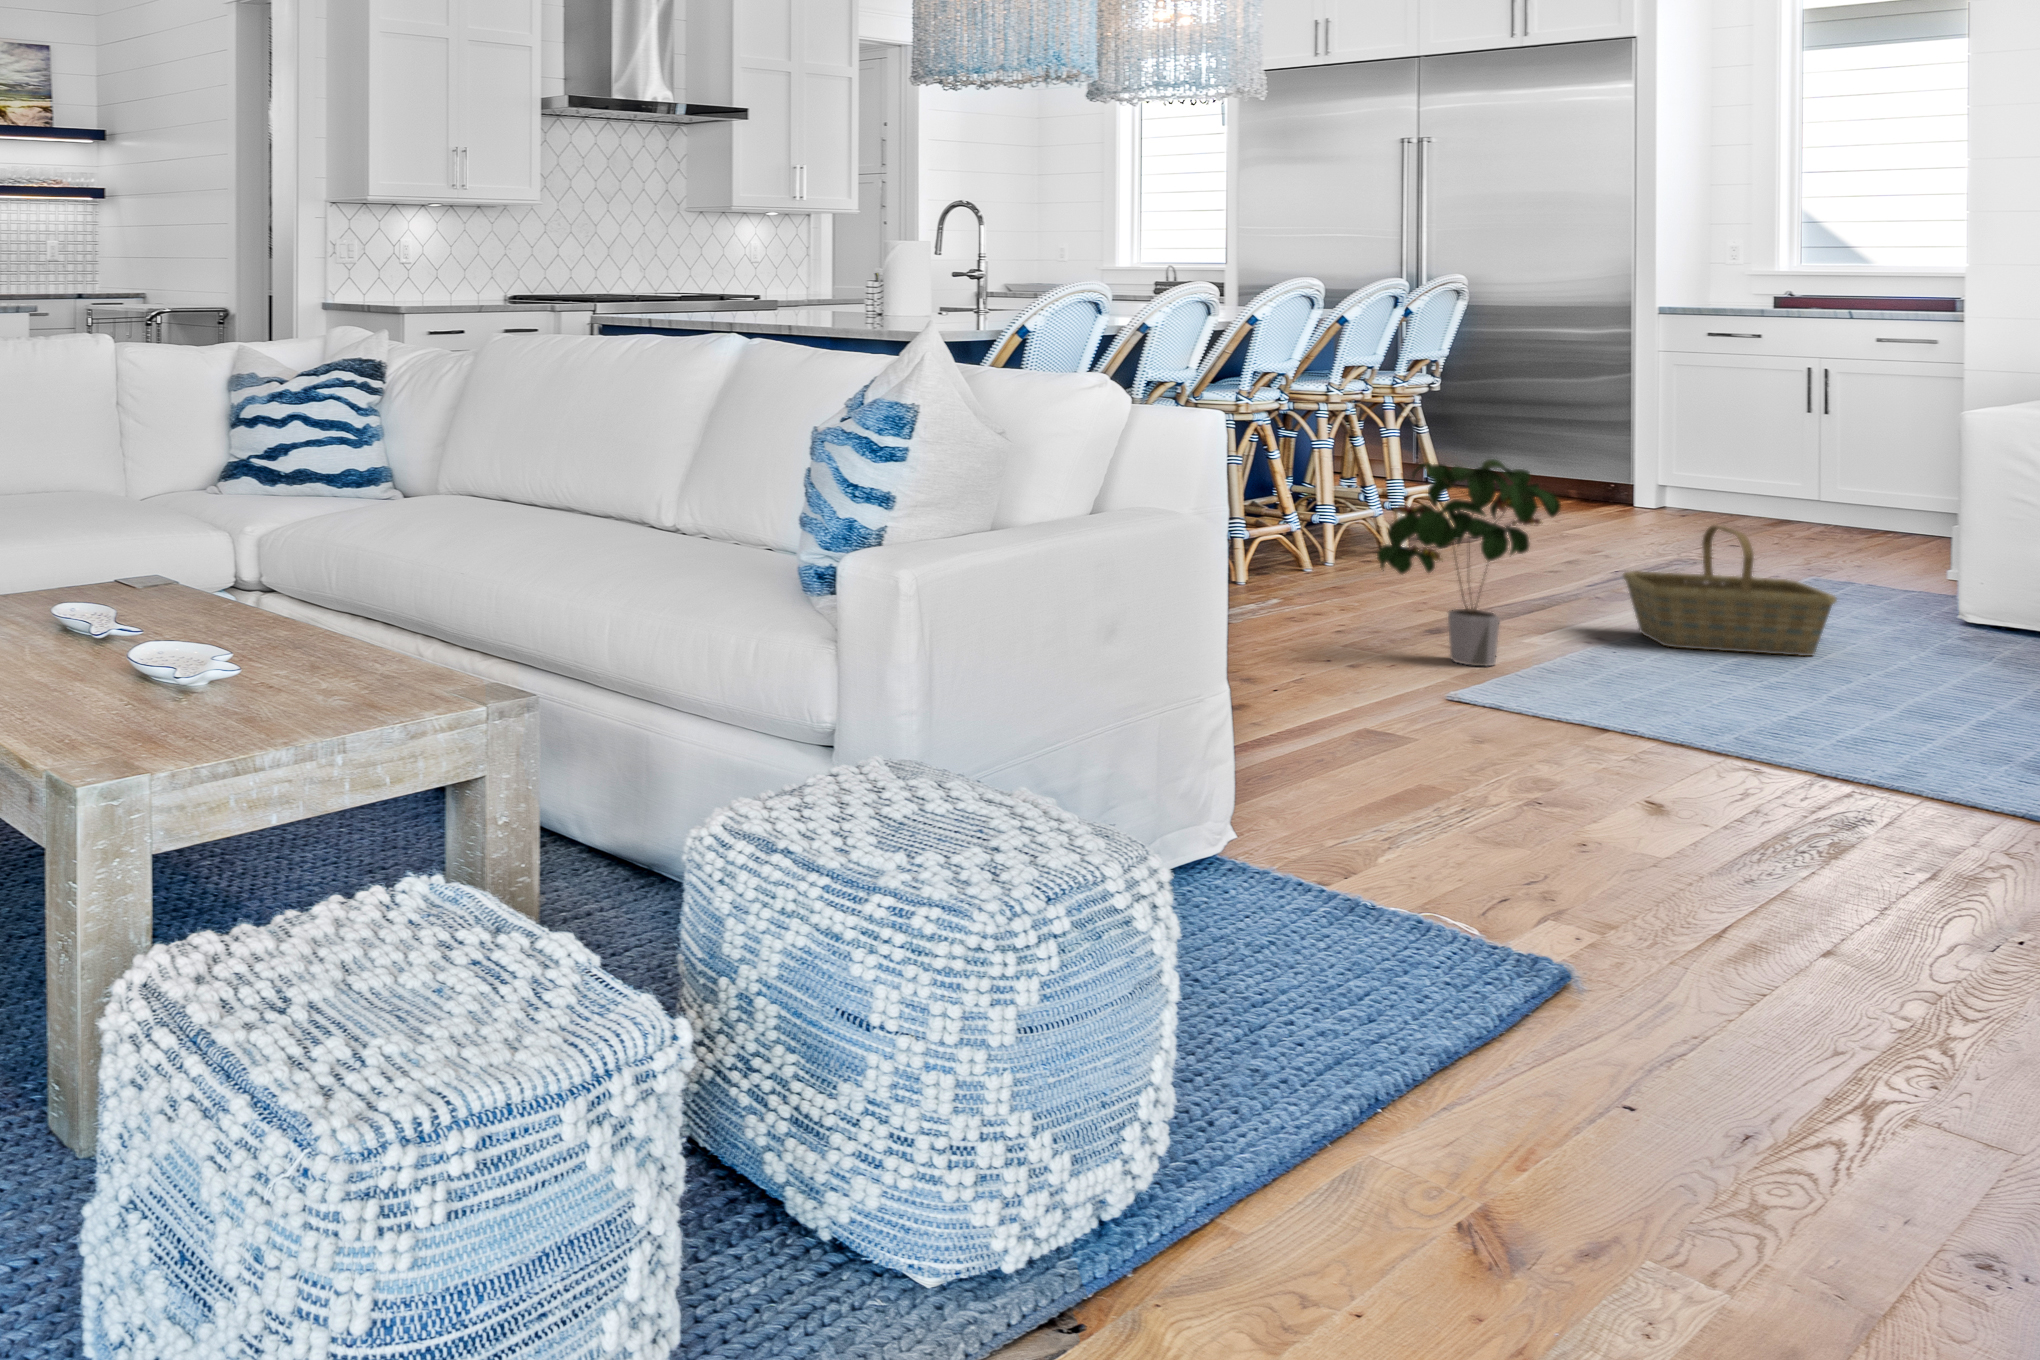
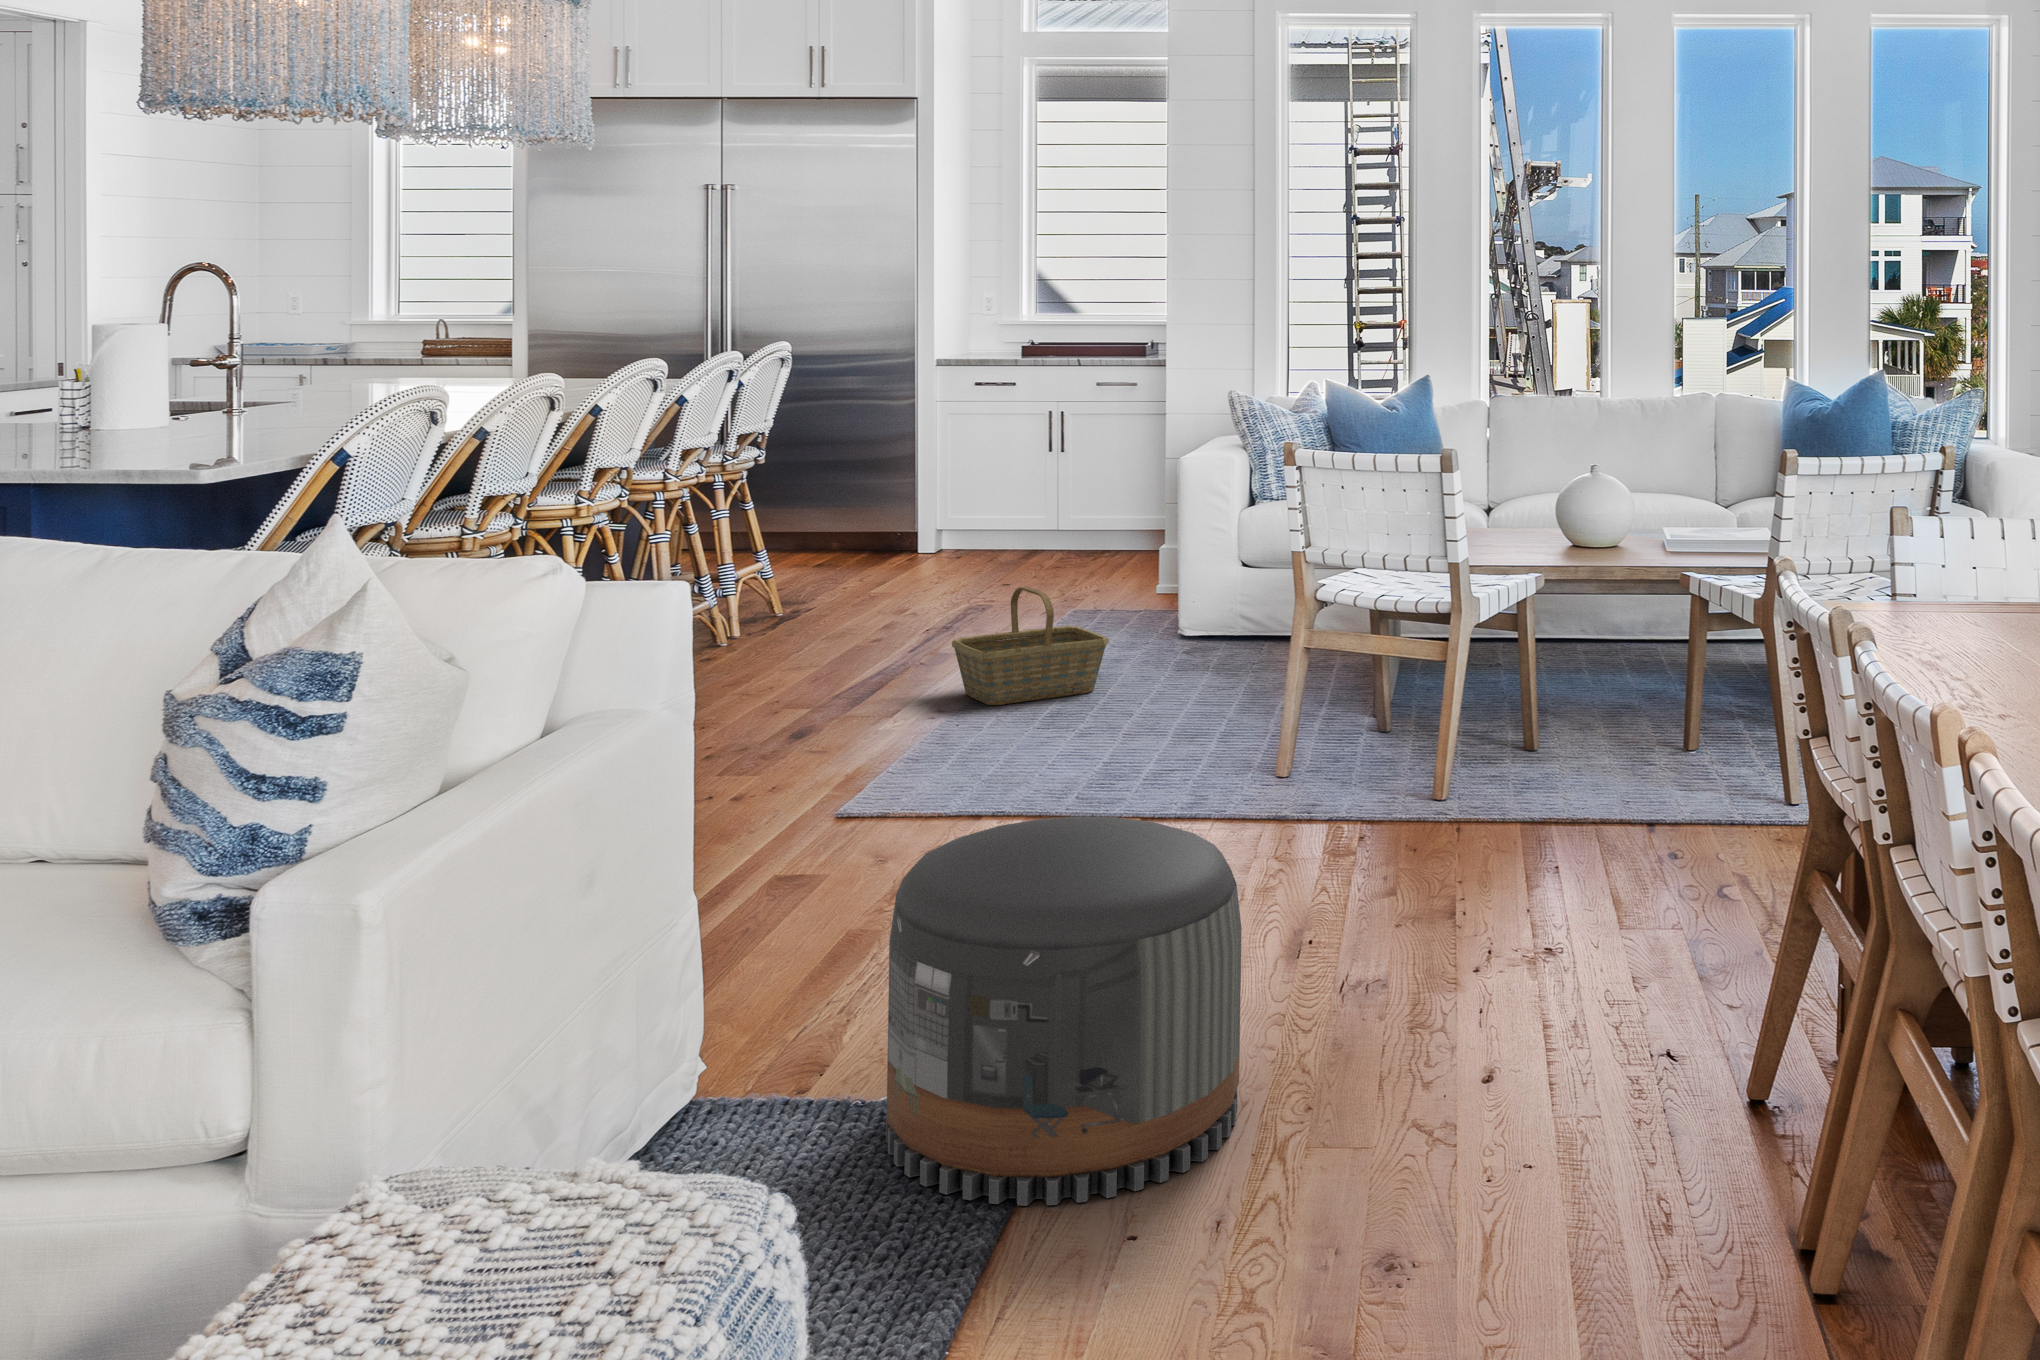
potted plant: present [1377,459,1561,666] -> none [761,557,916,765]
pouf: none [1380,675,1828,1076] -> present [886,816,1242,1206]

